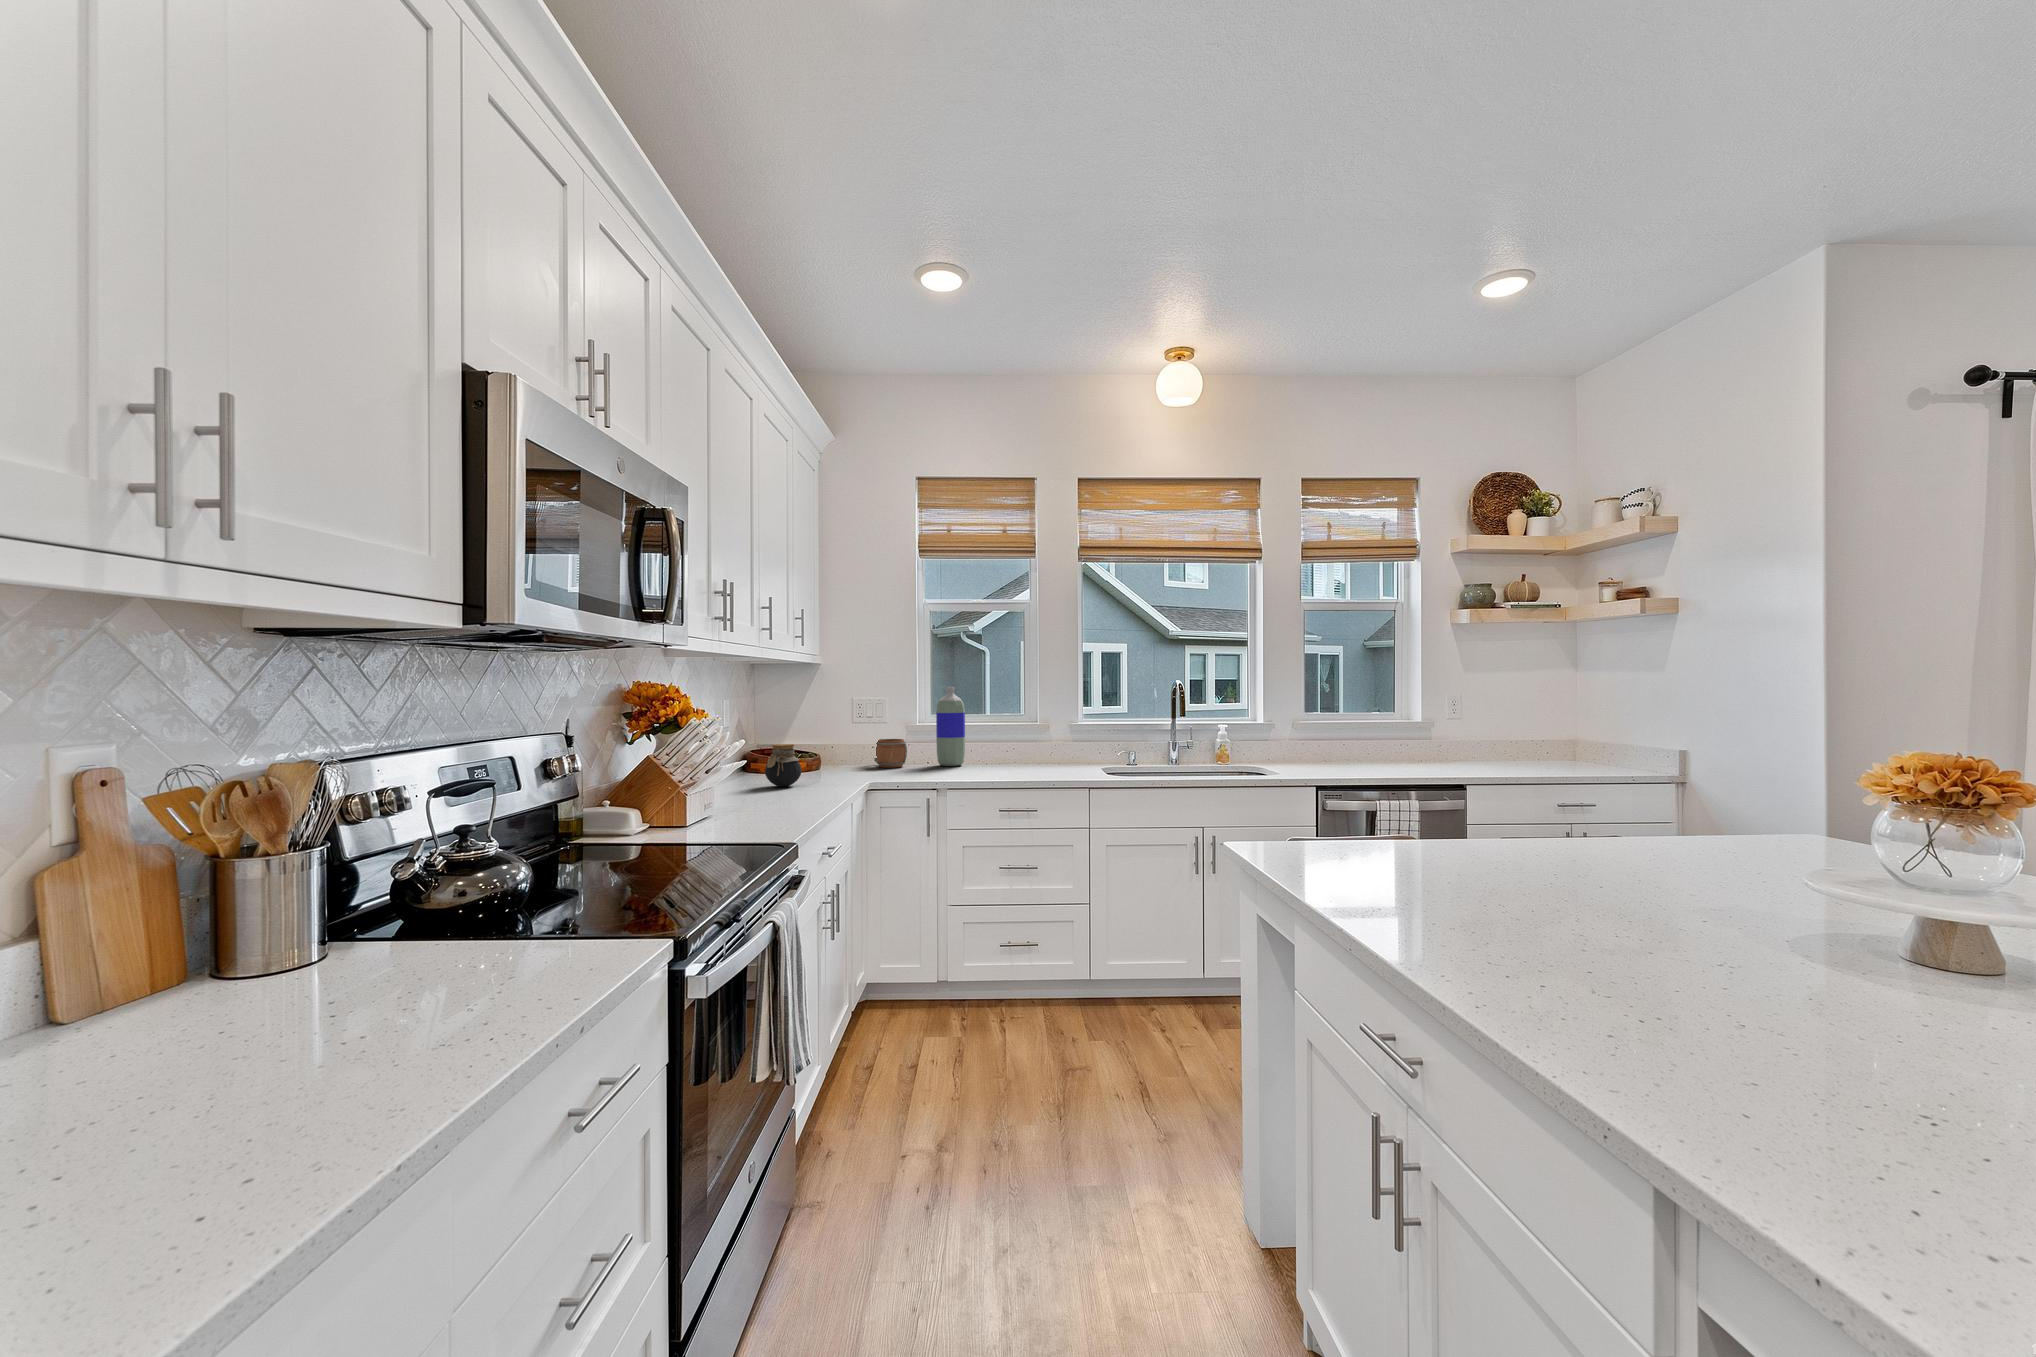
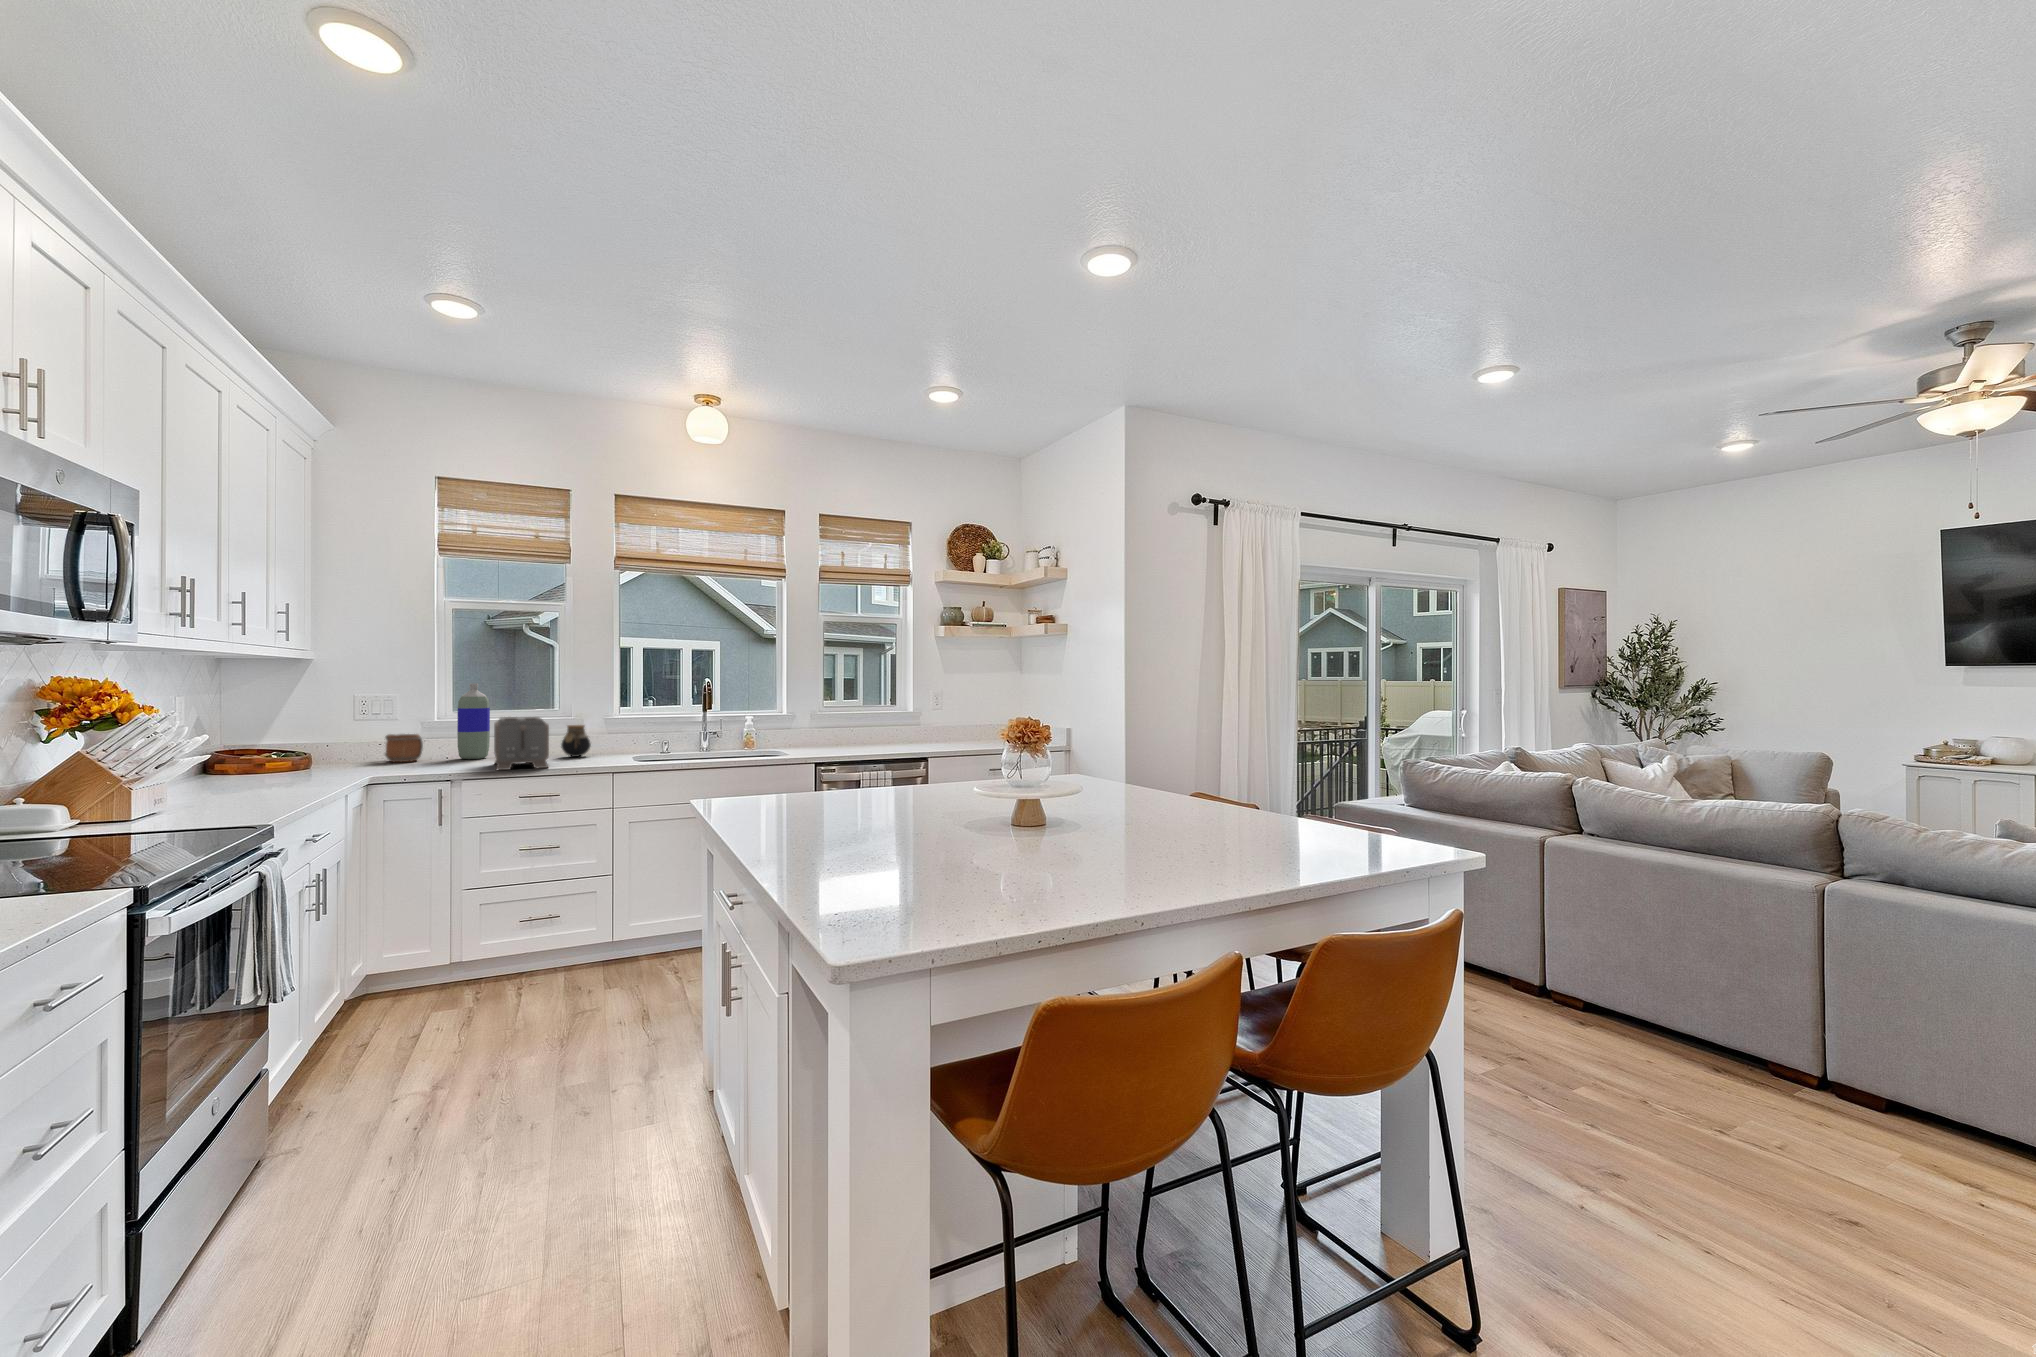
toaster: none [974,723,1030,781] -> present [494,717,549,770]
jar: present [765,744,801,787] -> present [561,725,591,757]

